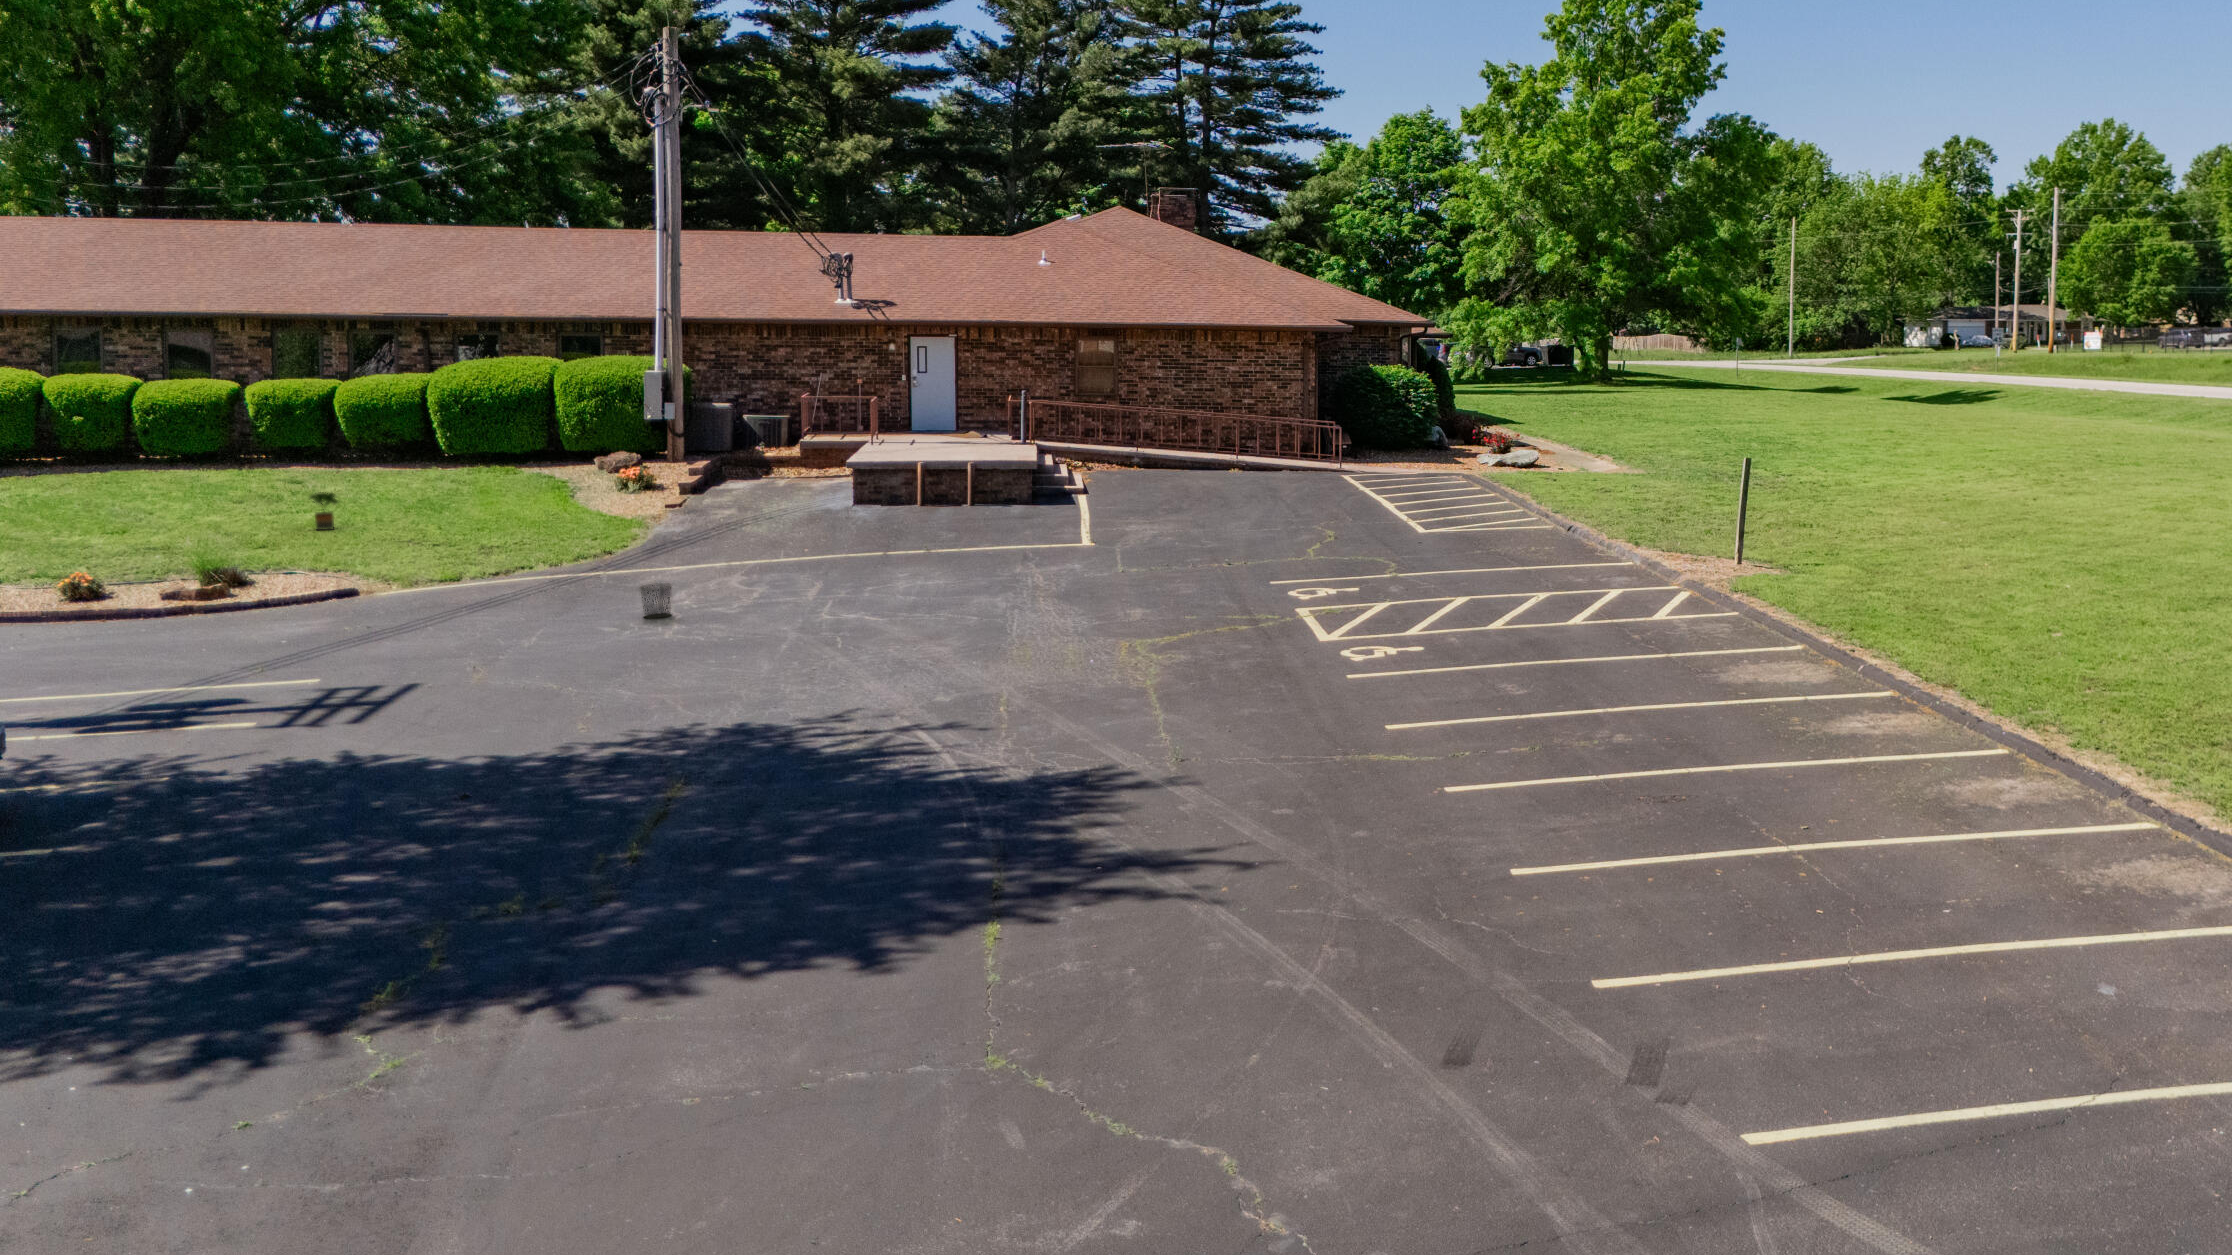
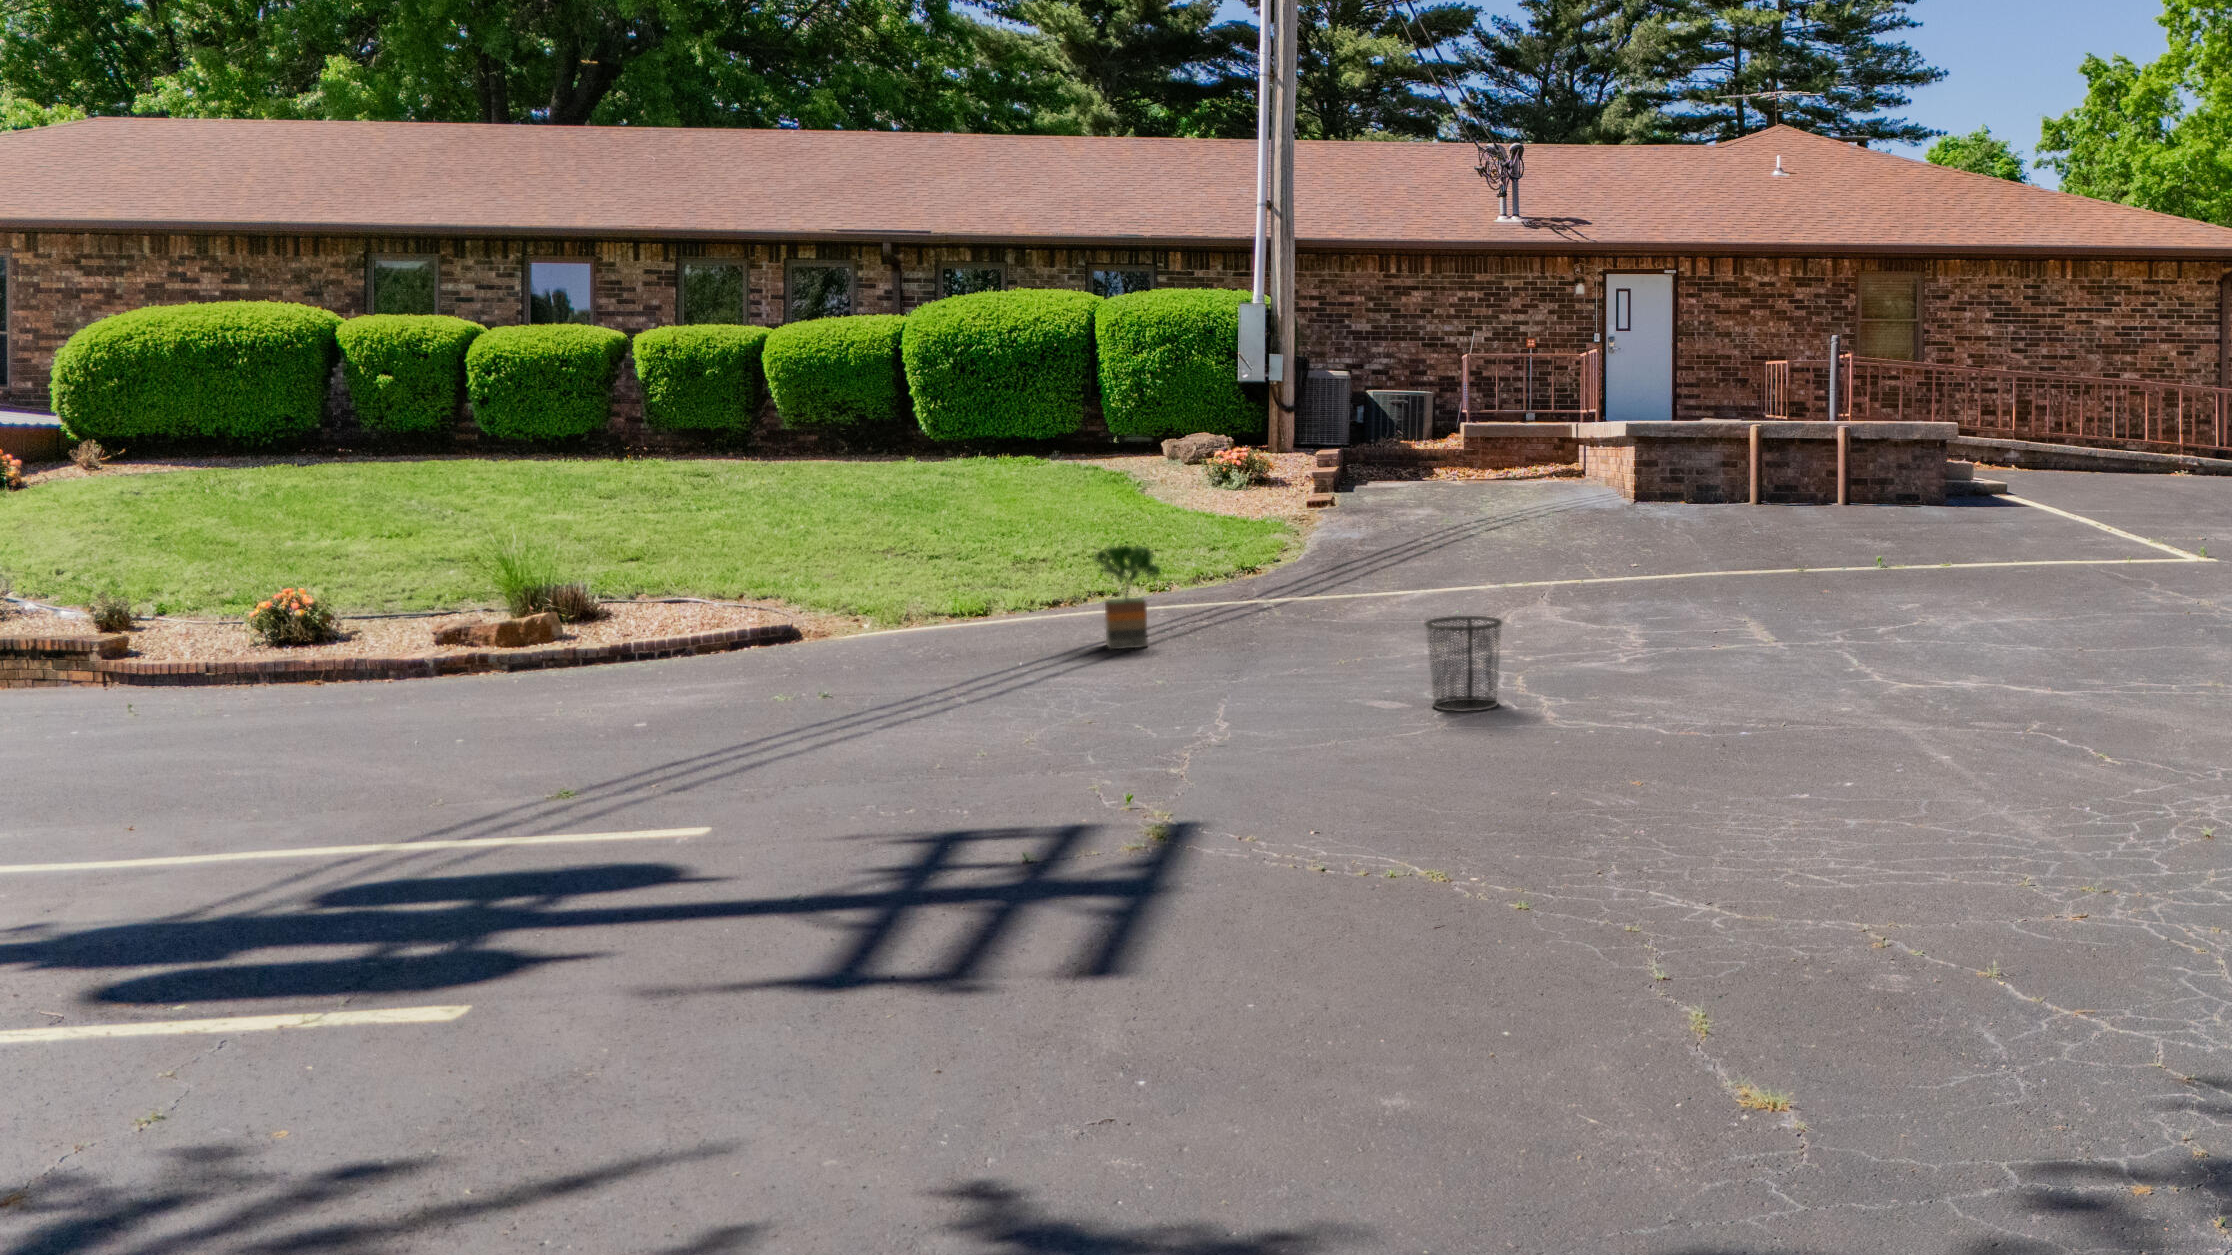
potted tree: present [310,492,339,530] -> present [1092,545,1161,649]

